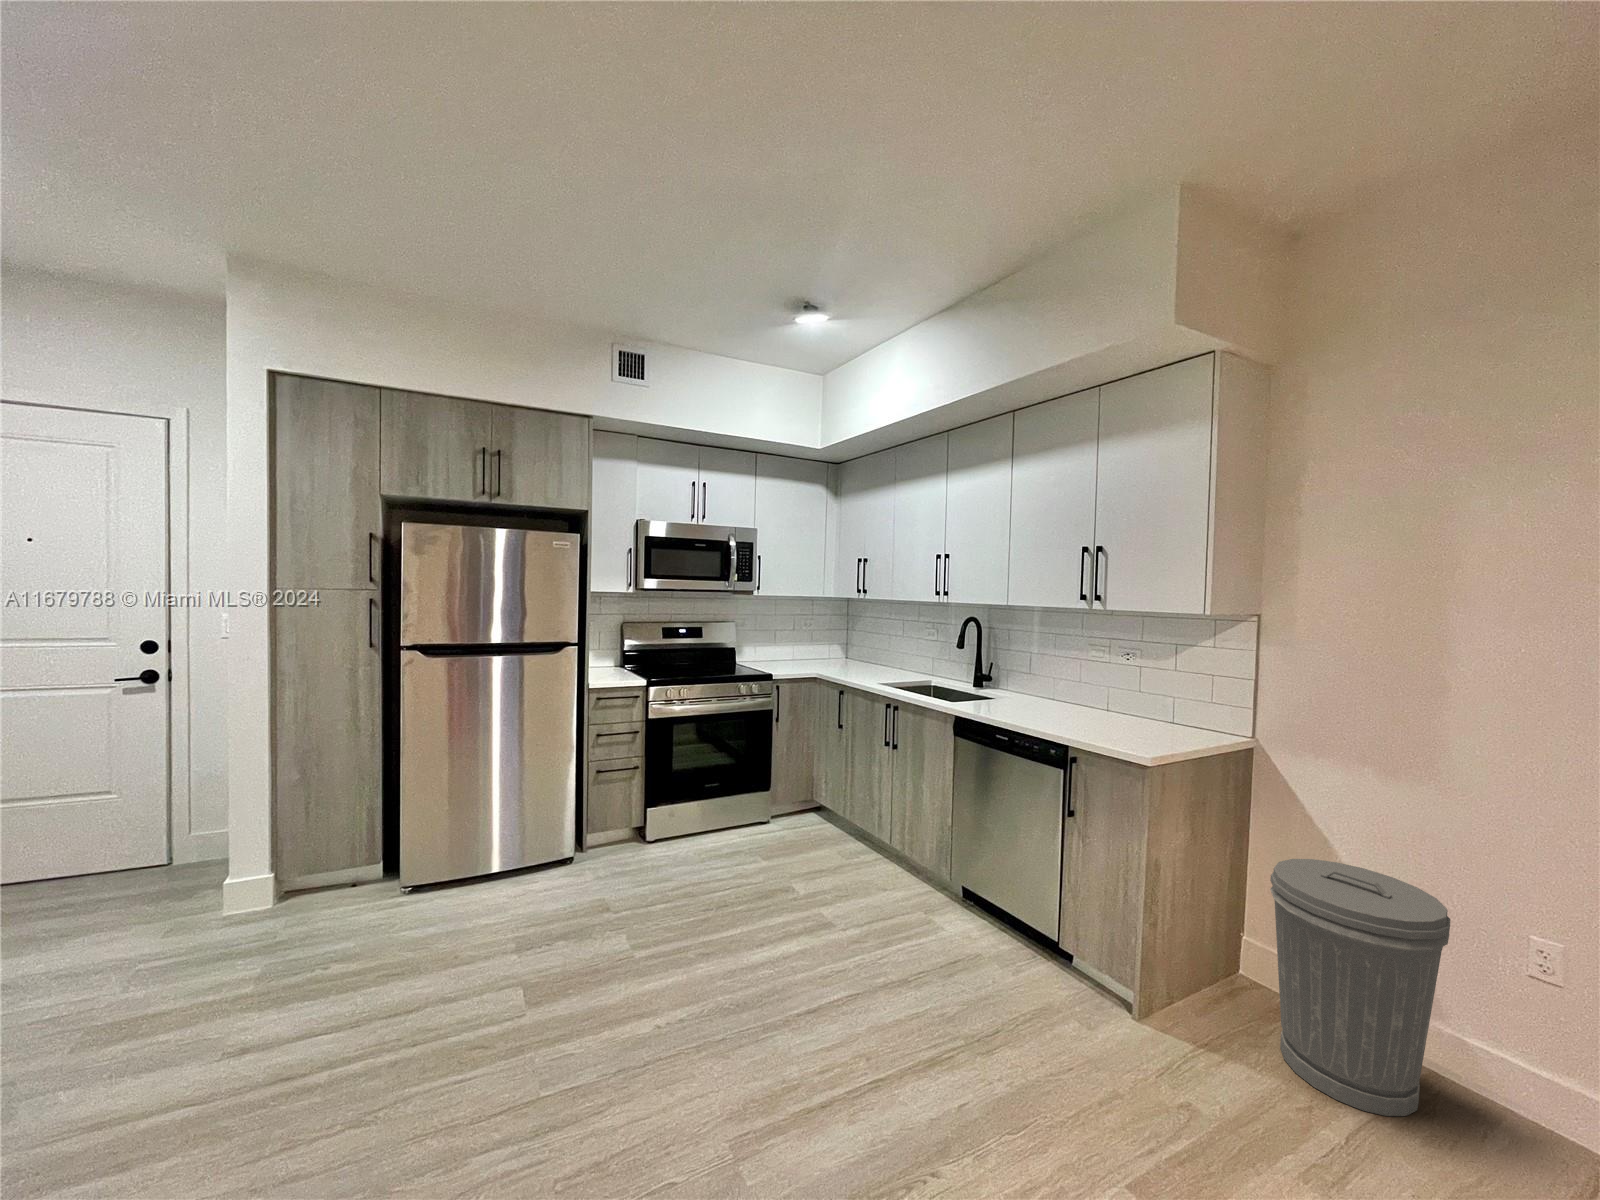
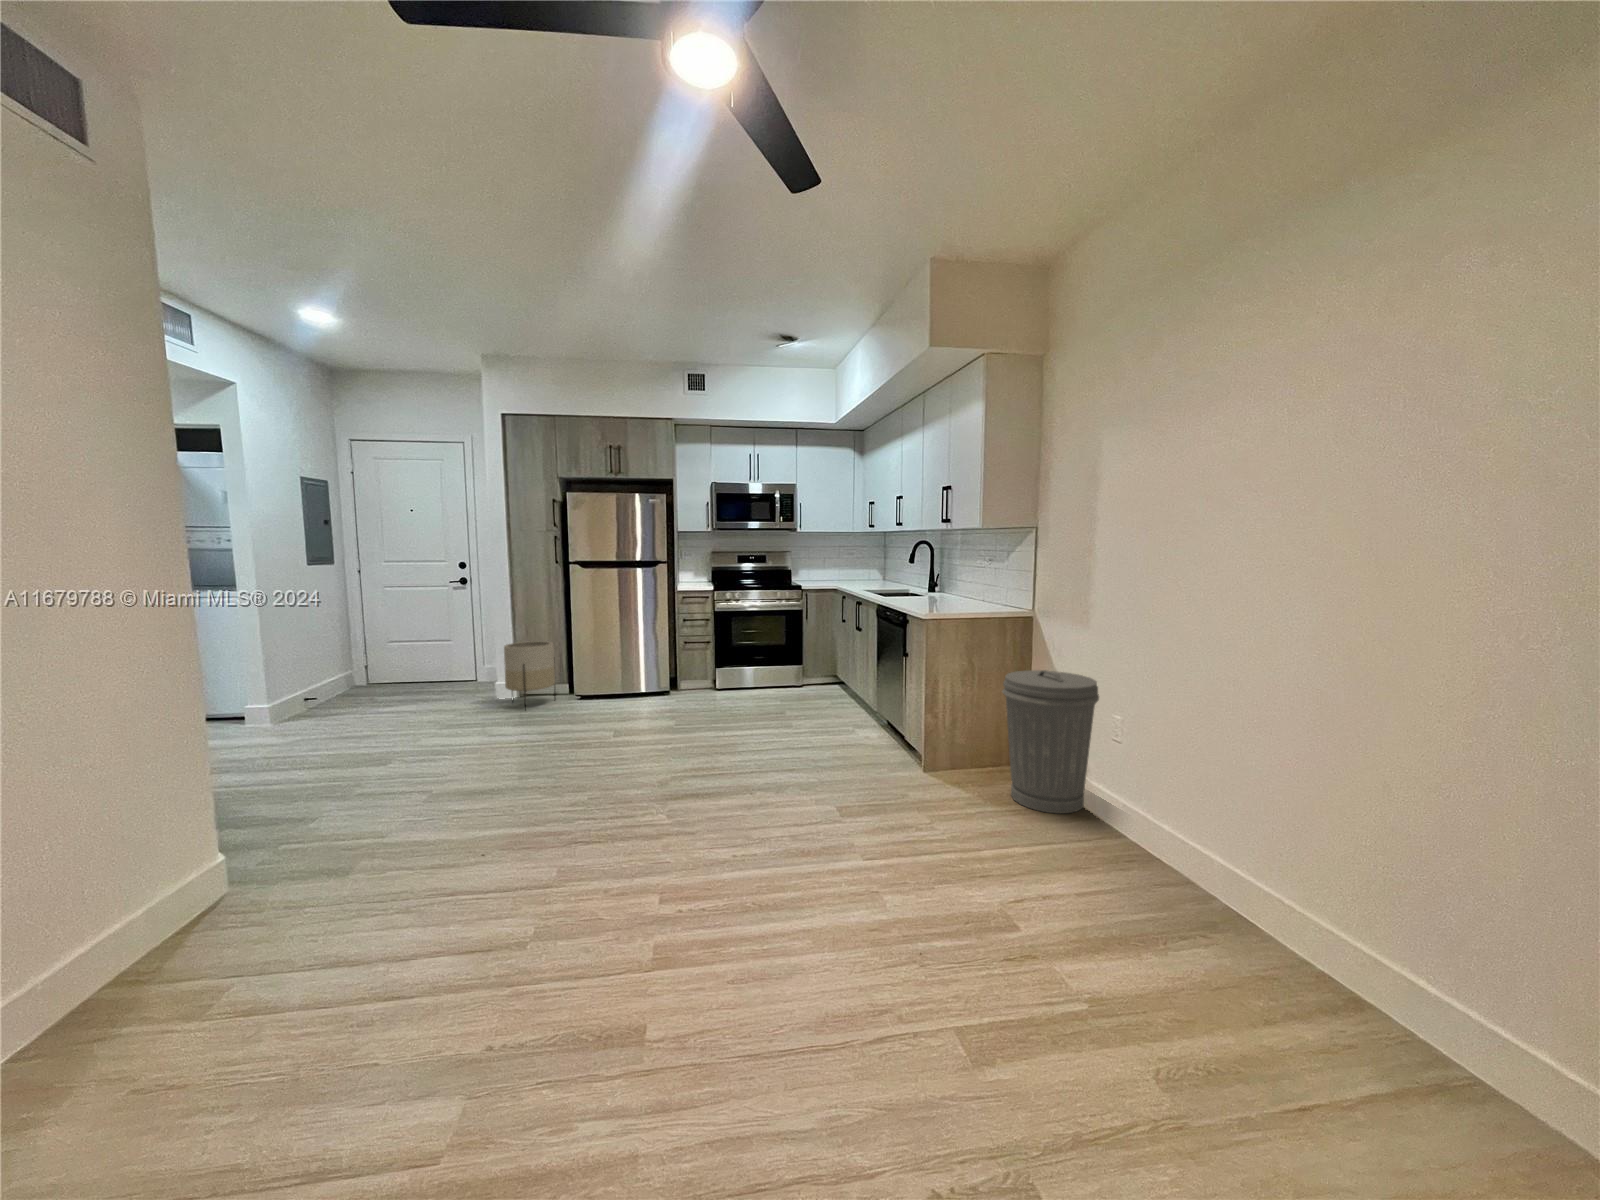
planter: none [254,790,362,939] -> present [504,641,556,699]

